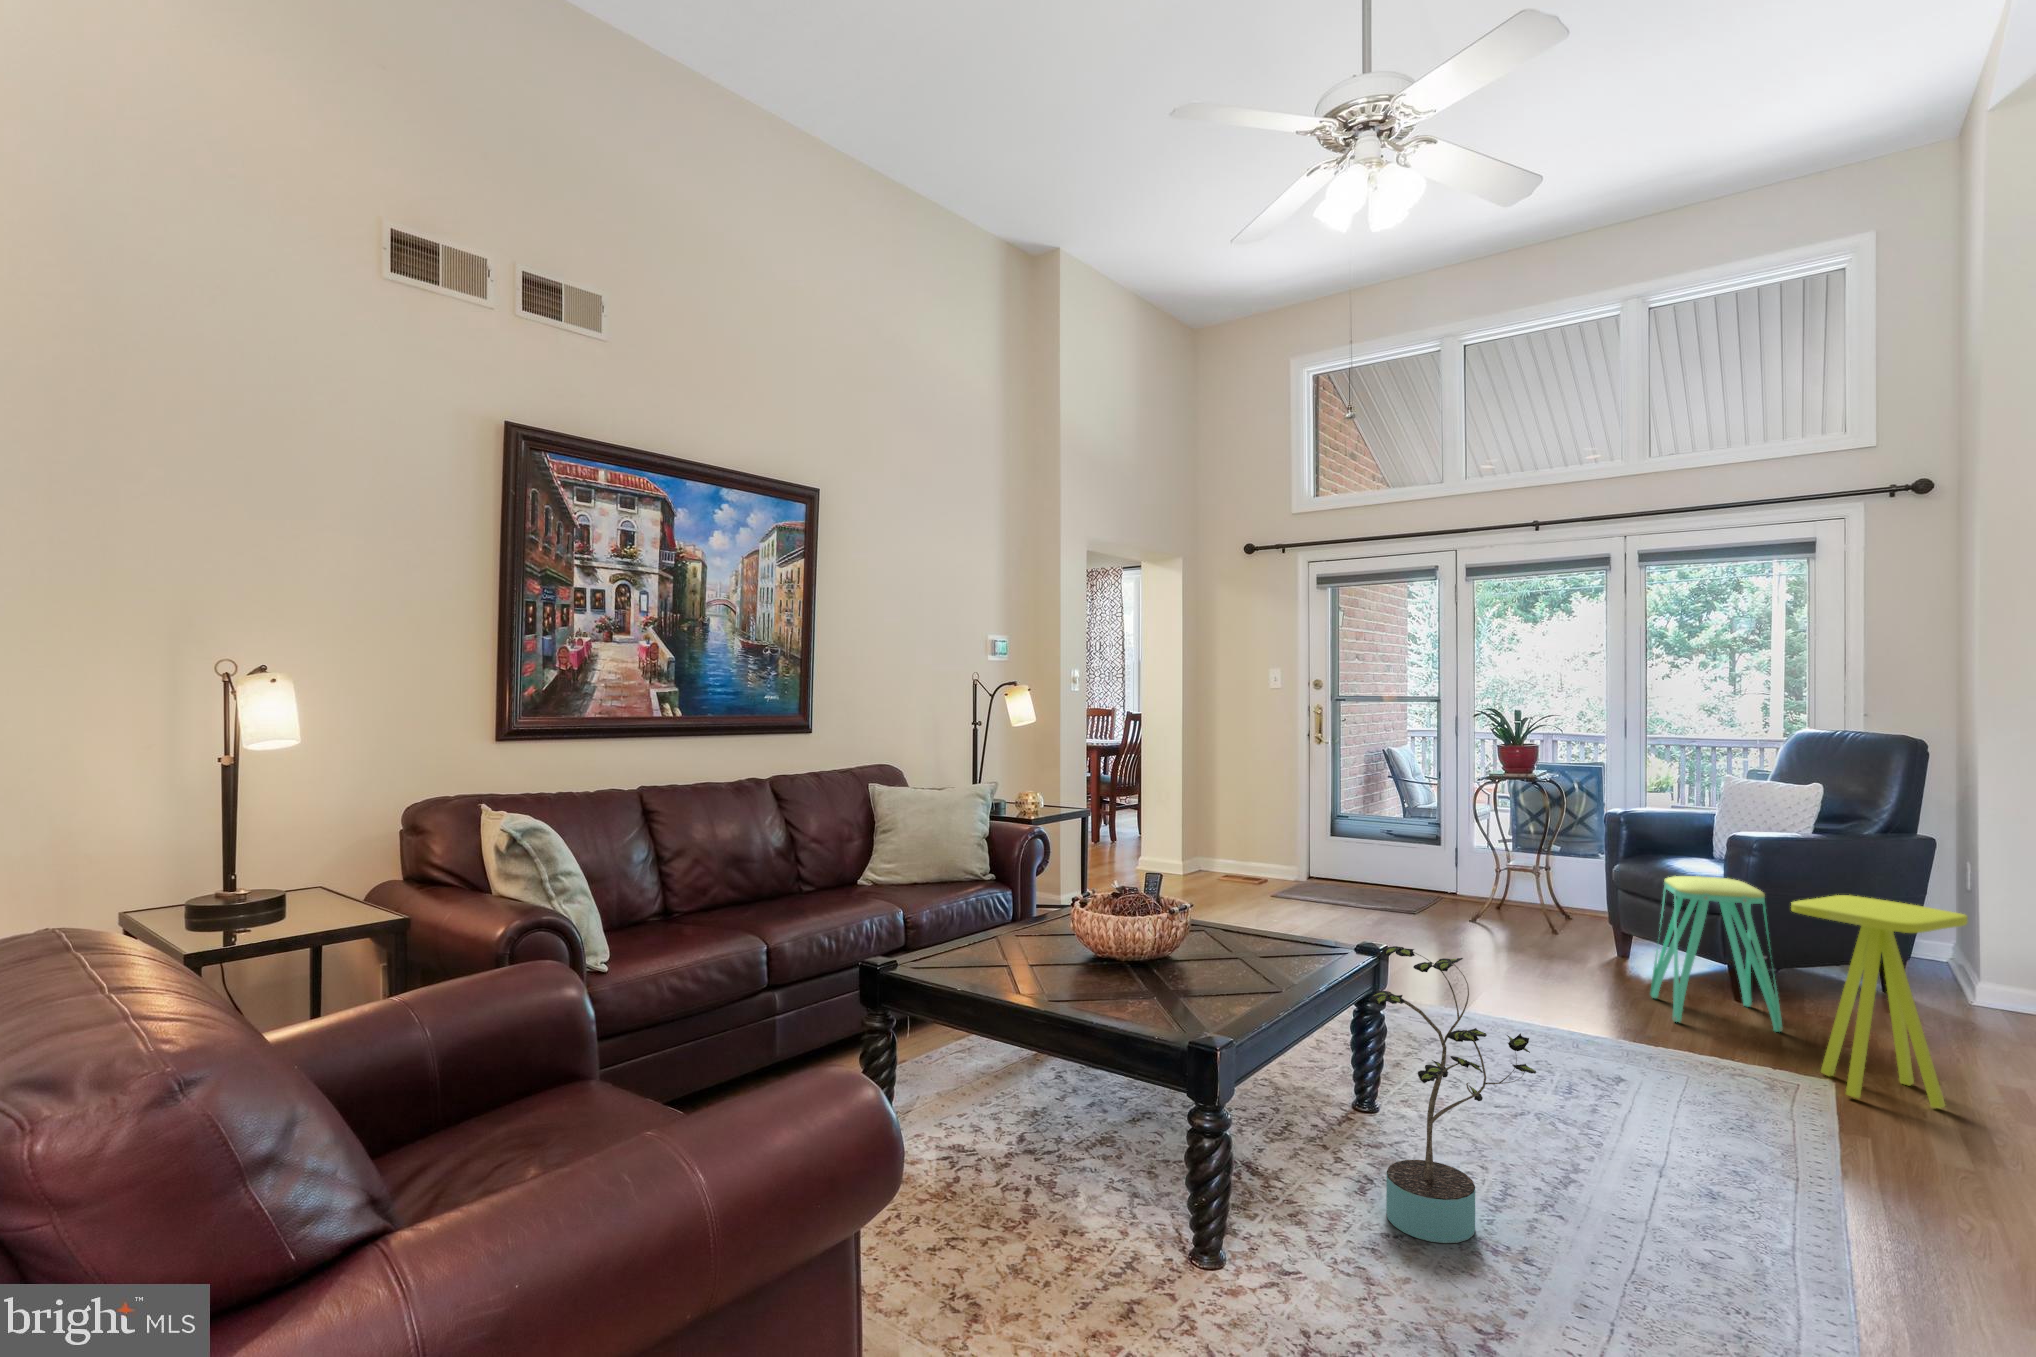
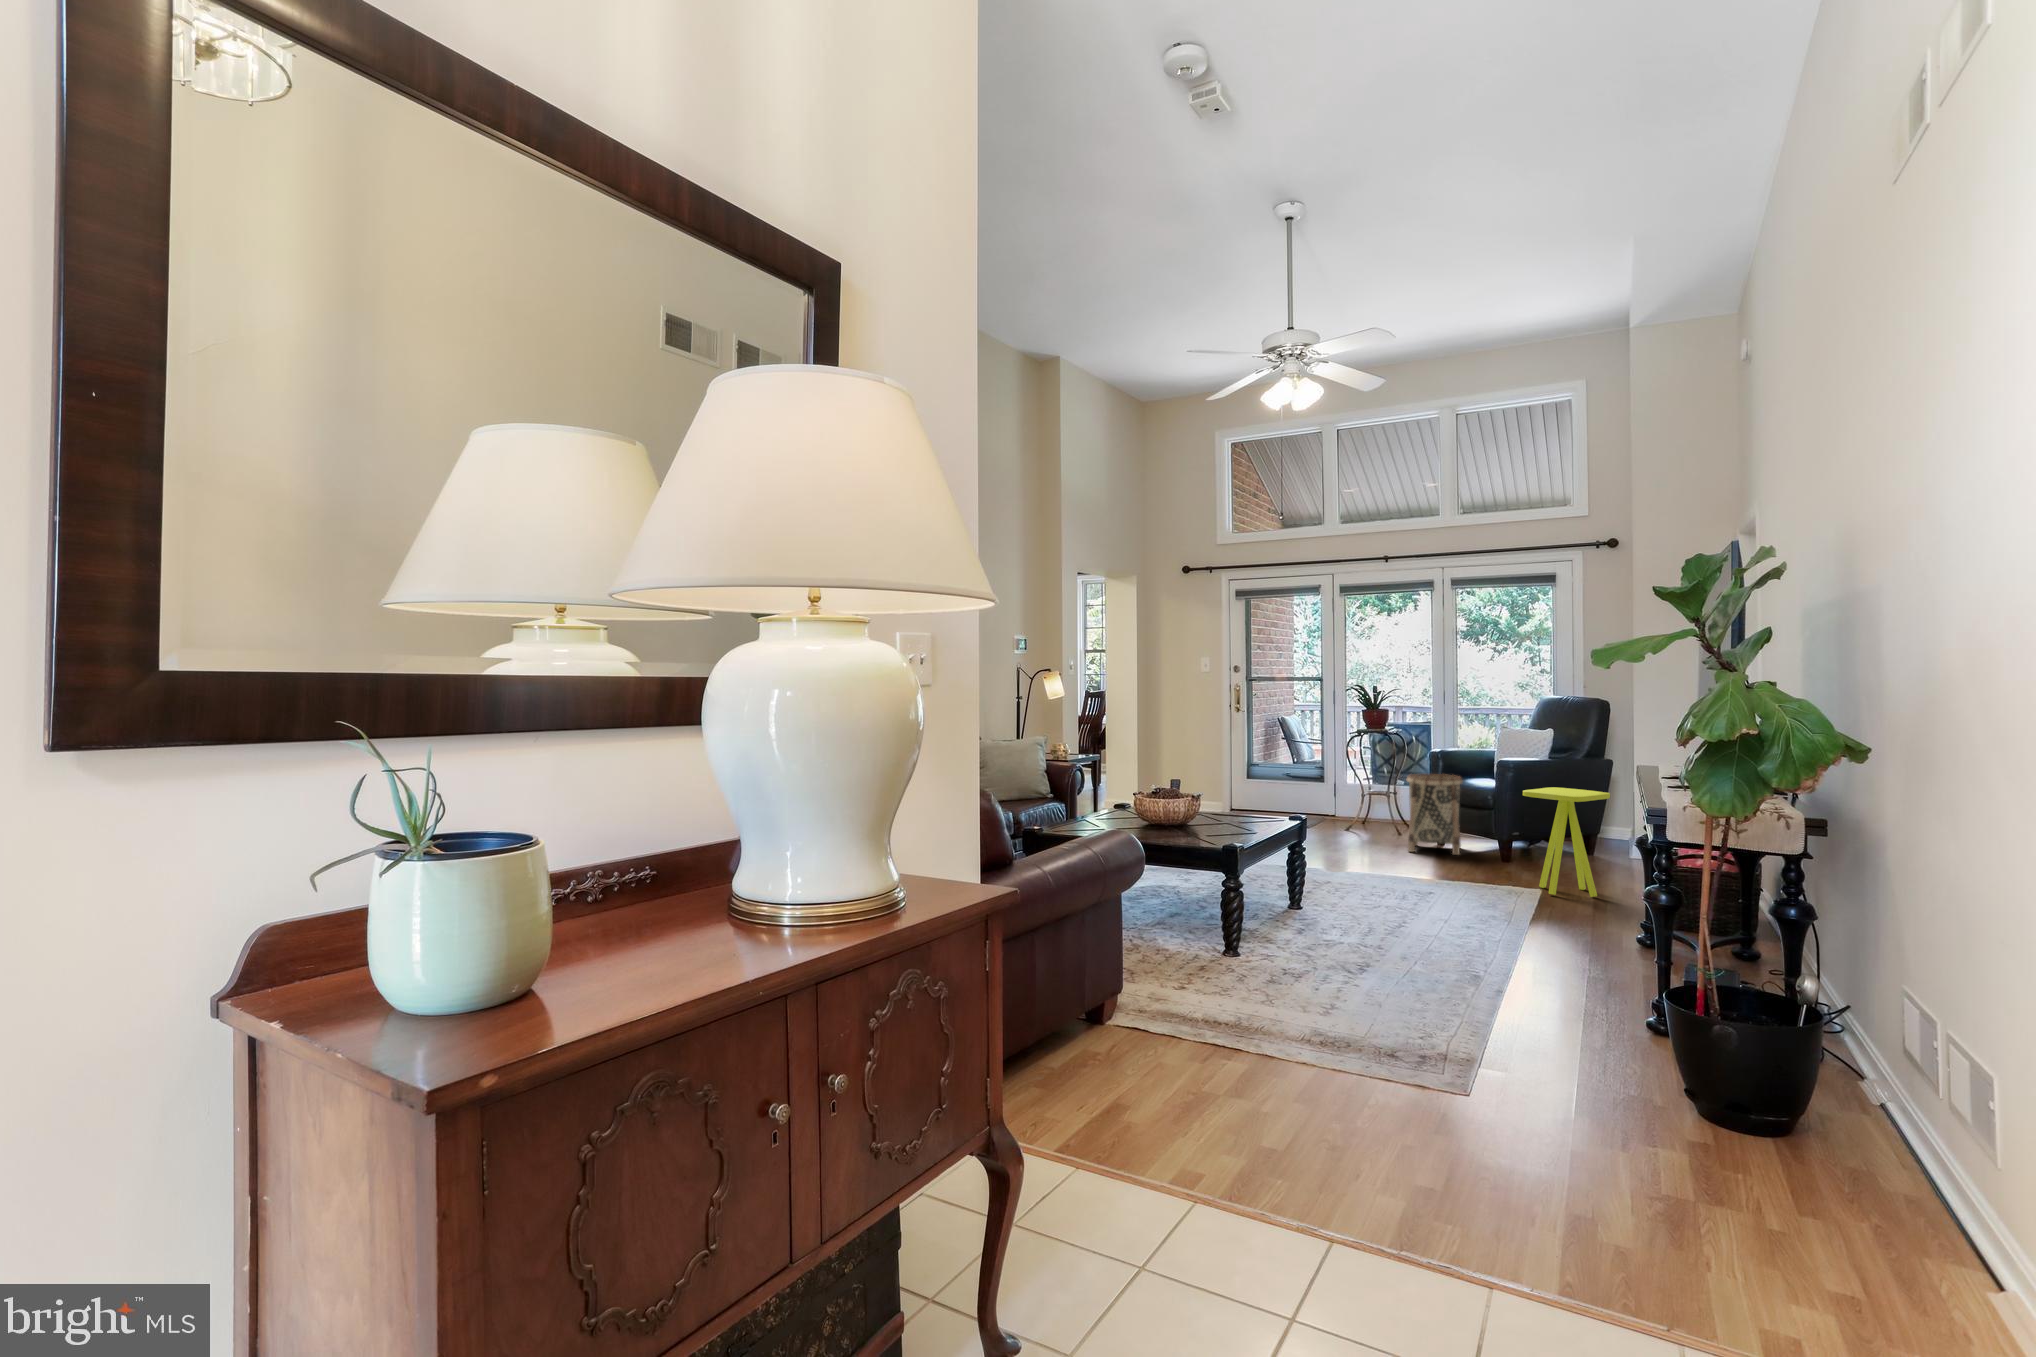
basket: none [1569,848,1663,984] -> present [1407,774,1462,855]
stool: present [1650,876,1782,1032] -> none [1454,785,1525,872]
potted plant: present [1370,946,1536,1243] -> none [1306,805,1385,946]

